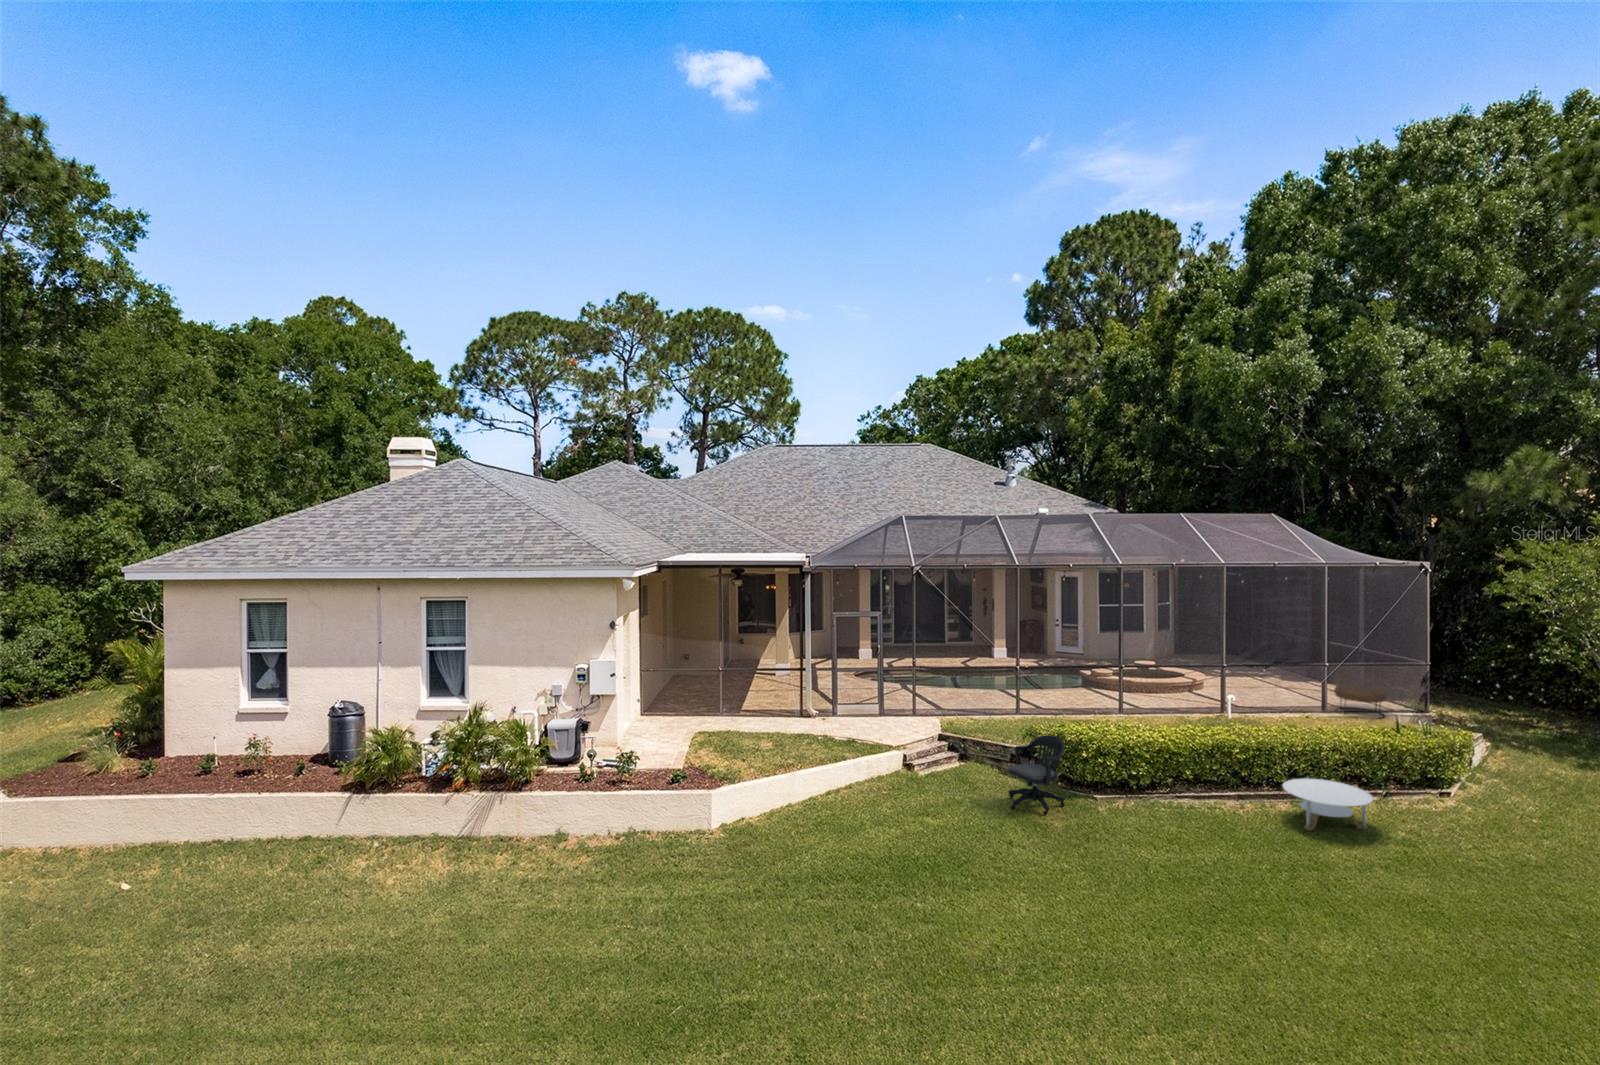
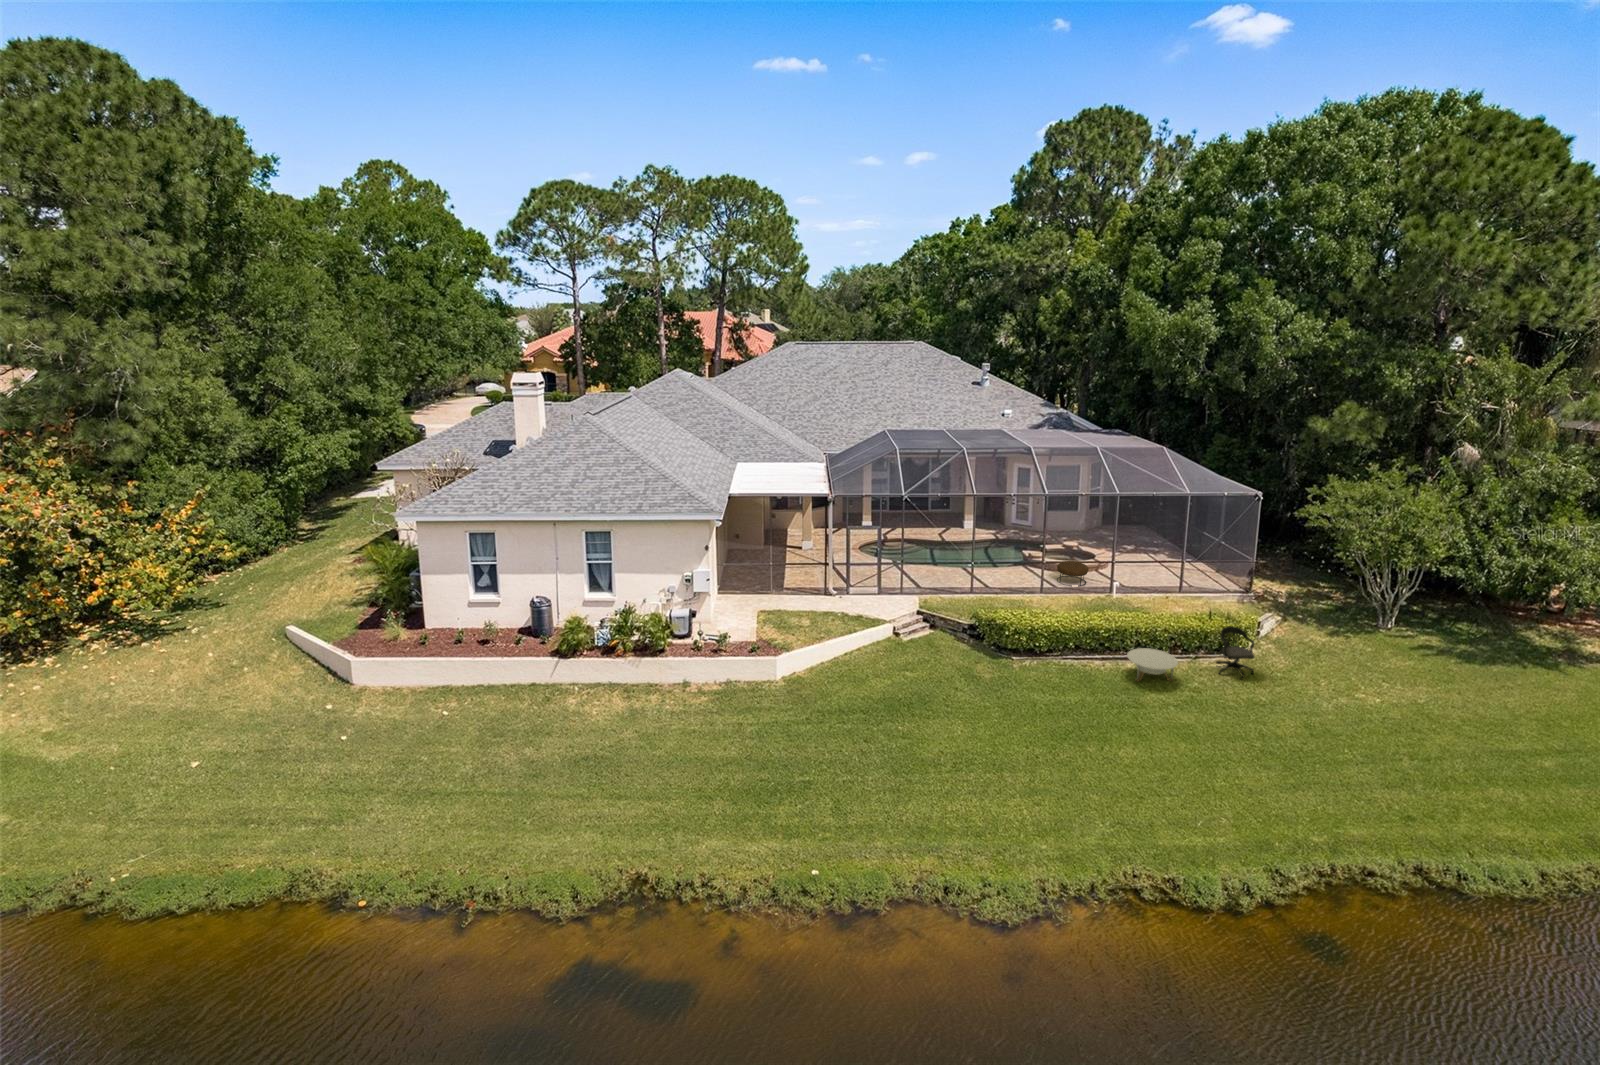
ottoman: present [1334,684,1387,718] -> present [1057,561,1088,586]
chair: present [1008,736,1064,815] -> present [1216,626,1255,679]

